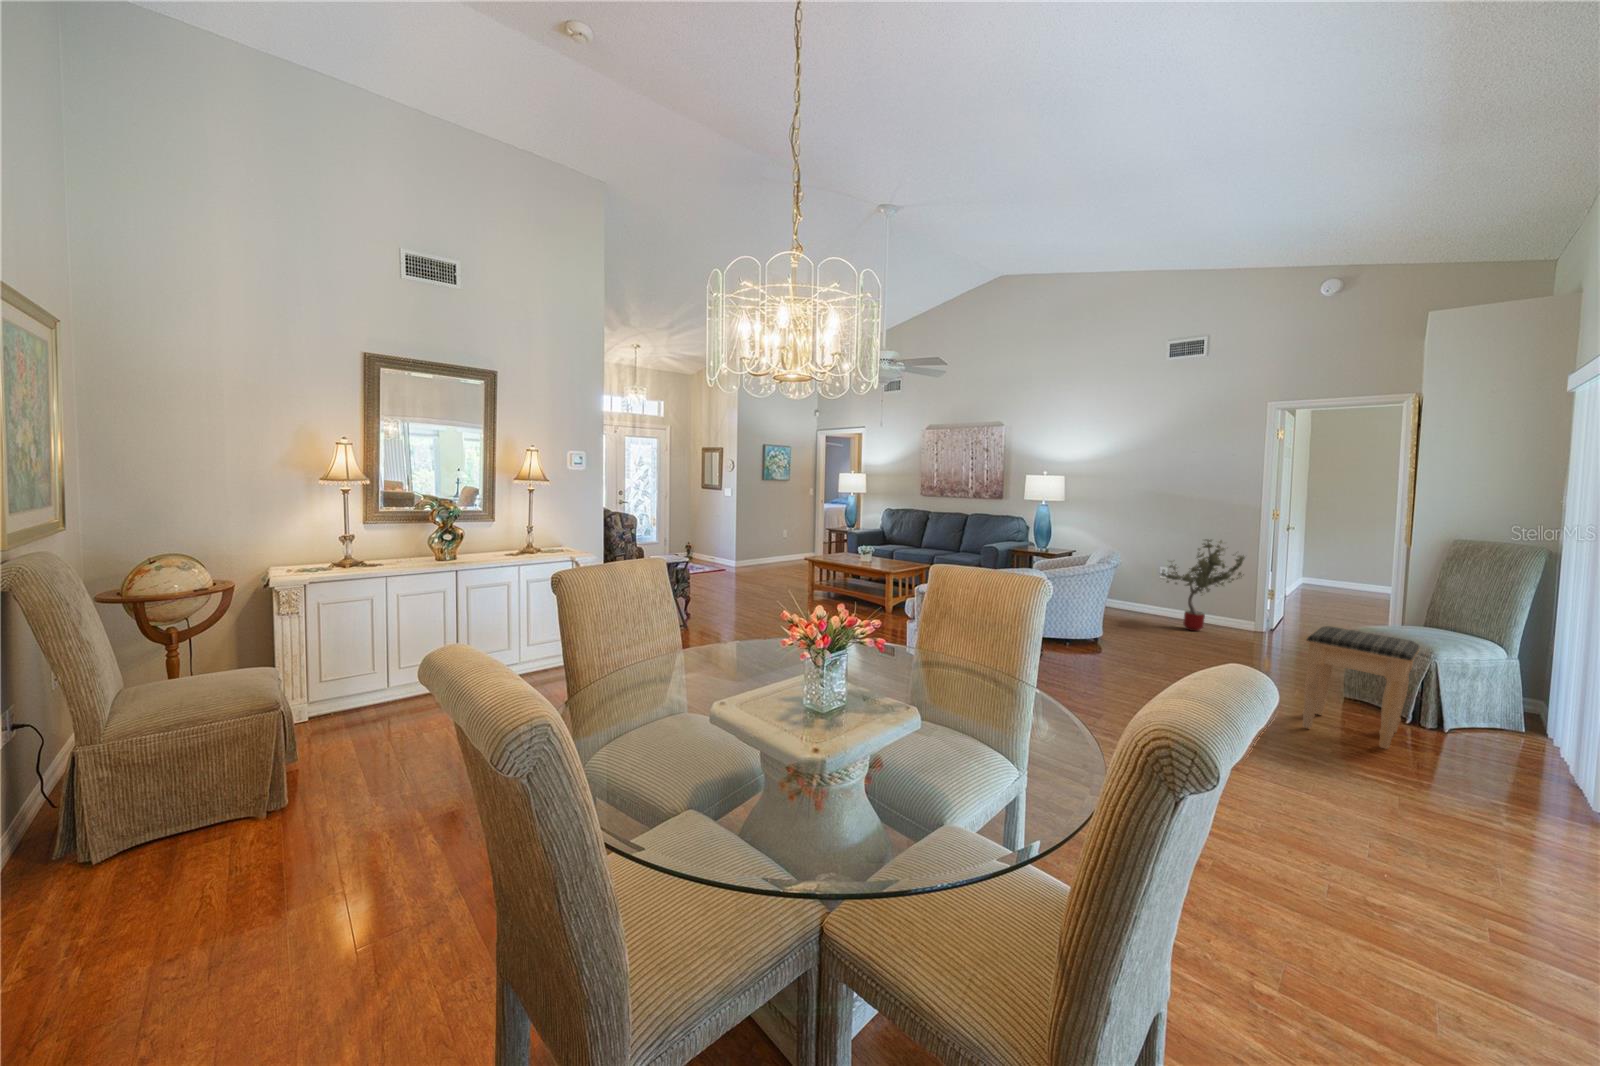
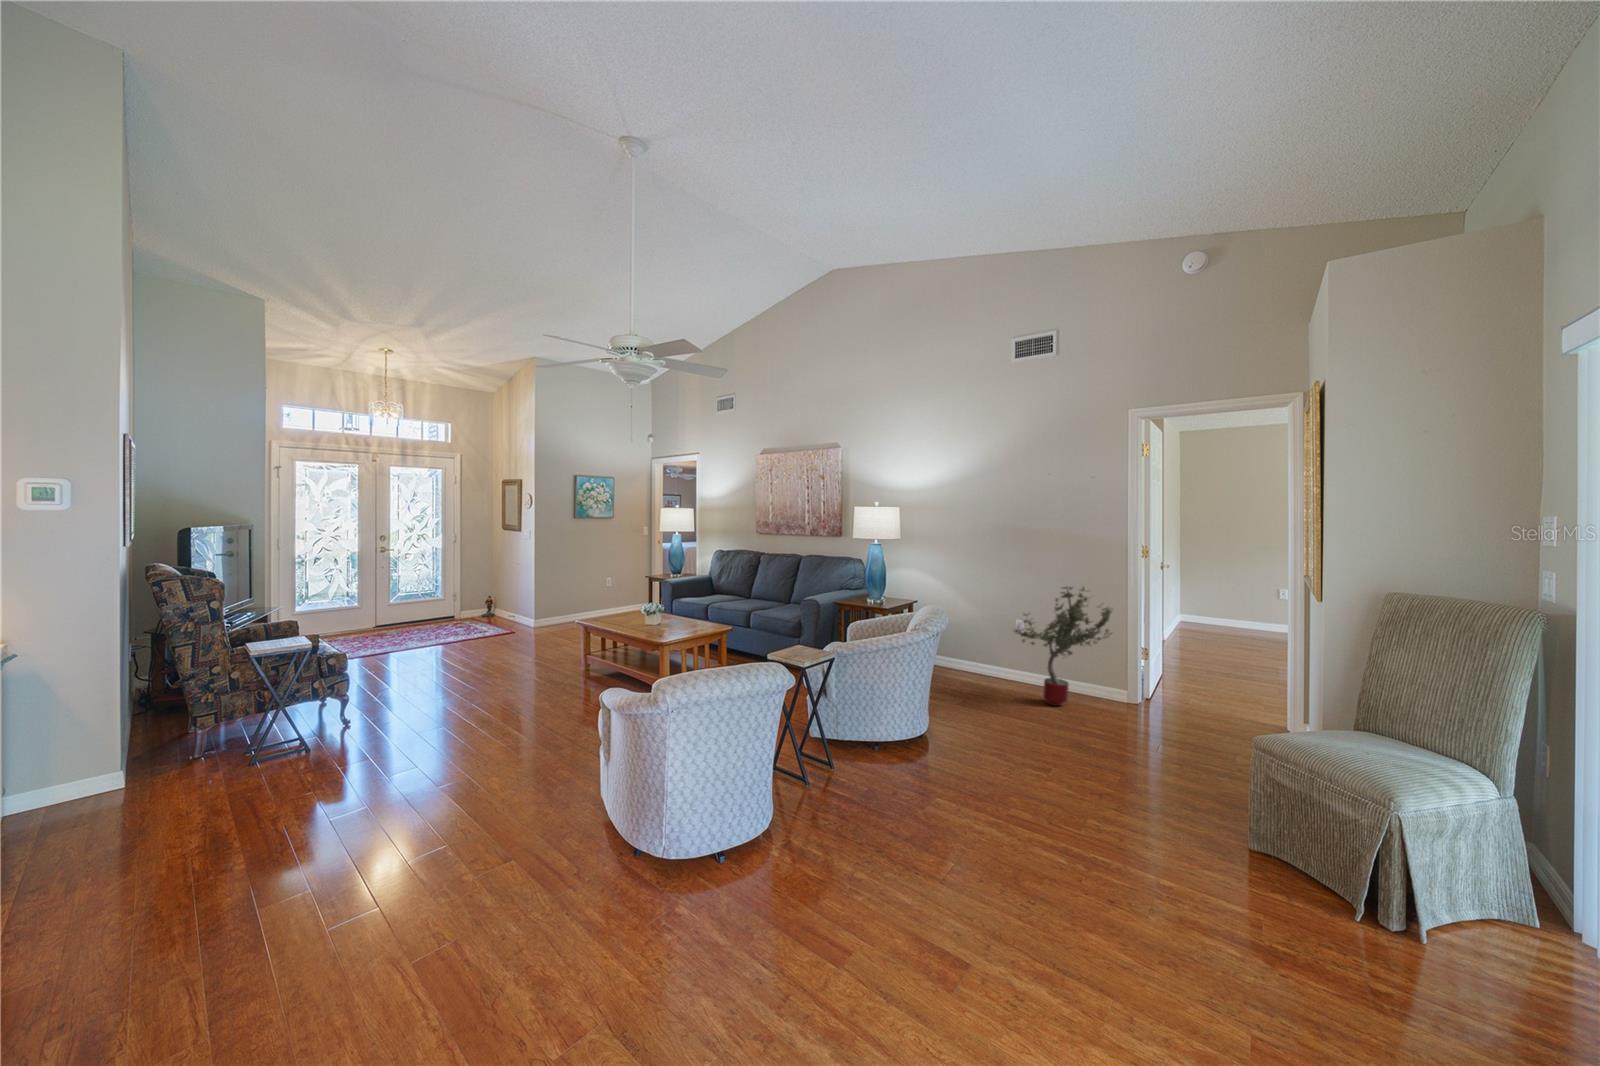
footstool: present [1302,626,1420,749] -> none [1192,750,1379,1007]

